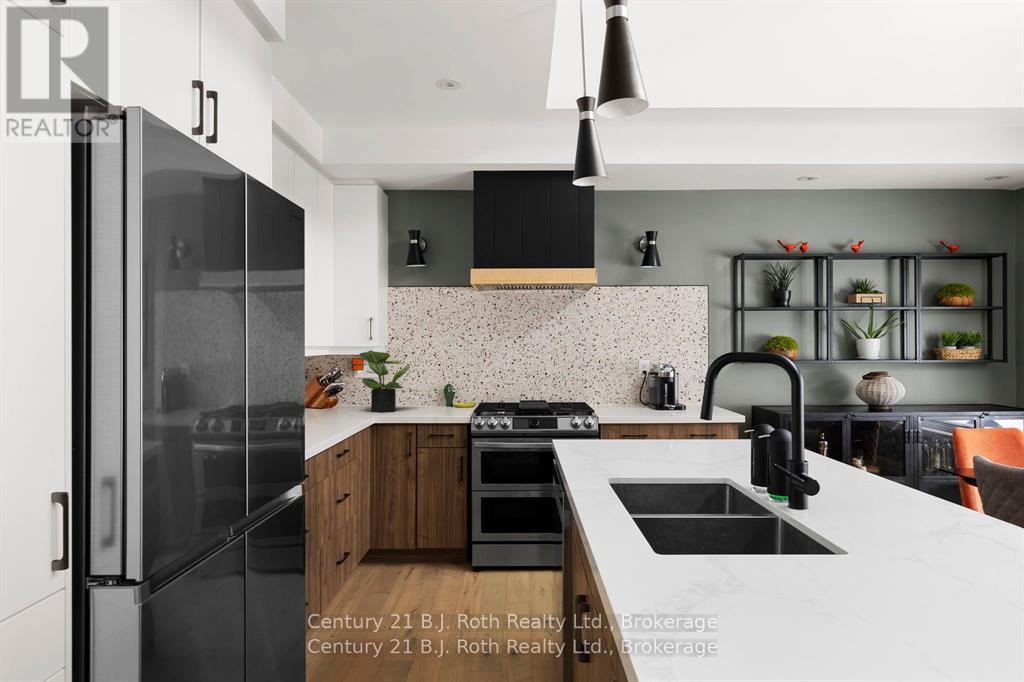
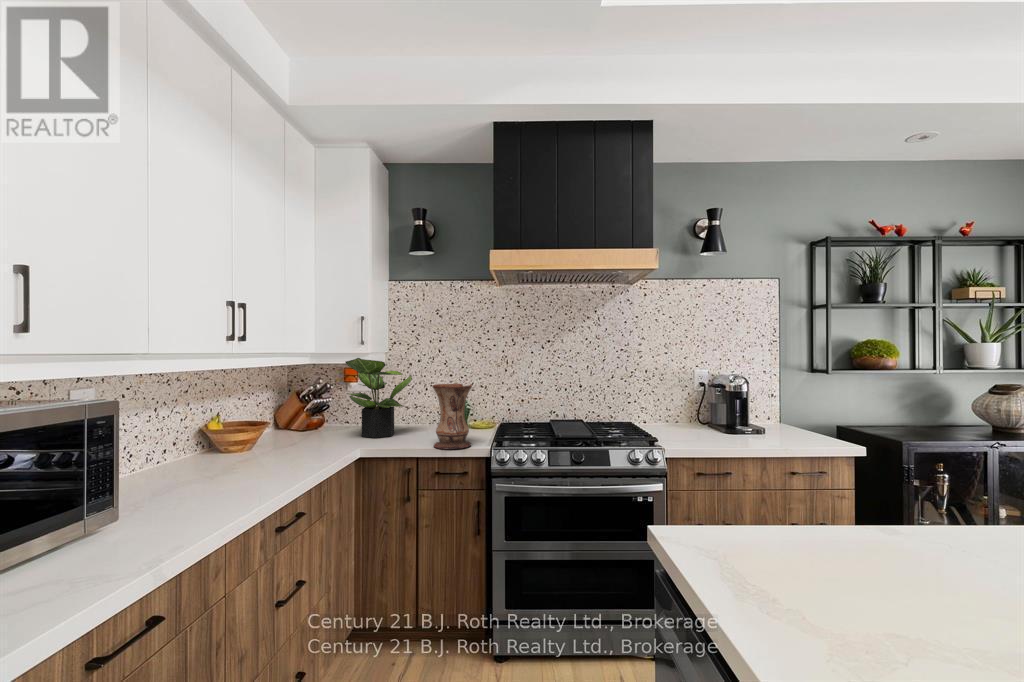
vase: none [427,370,457,417] -> present [432,384,472,450]

